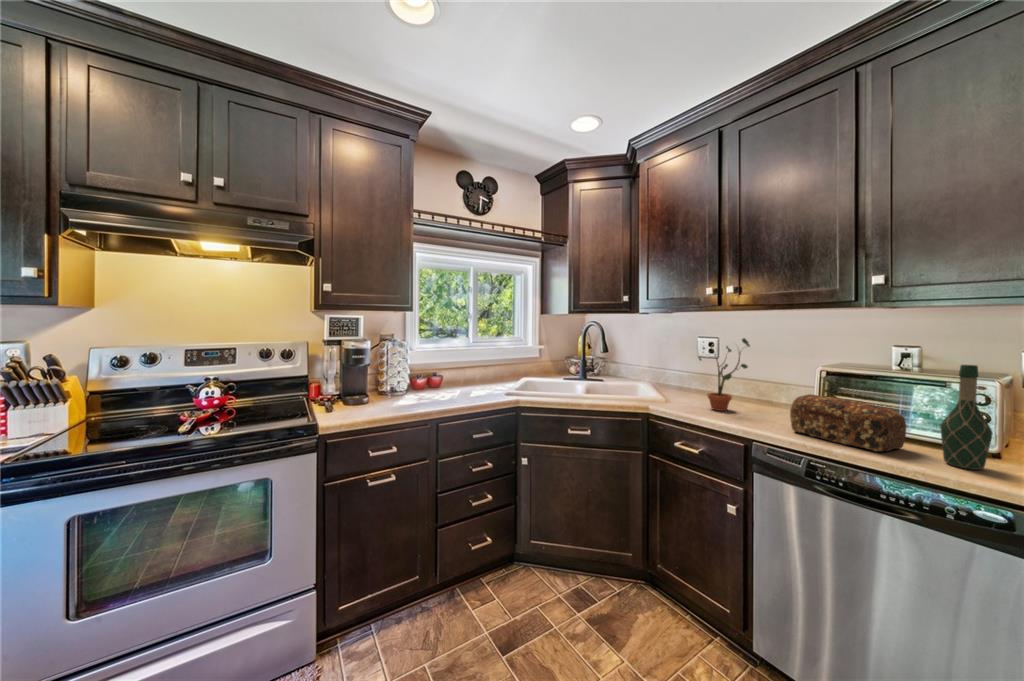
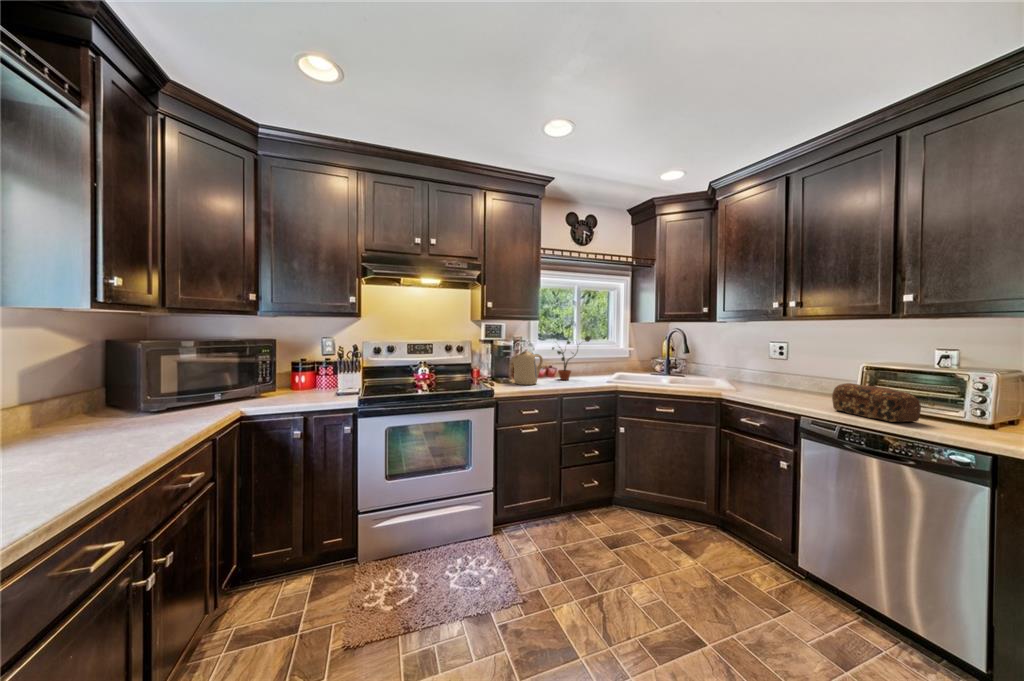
potted plant: present [699,338,750,411] -> present [552,336,591,380]
kettle: none [361,357,413,408] -> present [512,351,543,385]
wine bottle: present [940,365,992,470] -> none [939,361,975,434]

